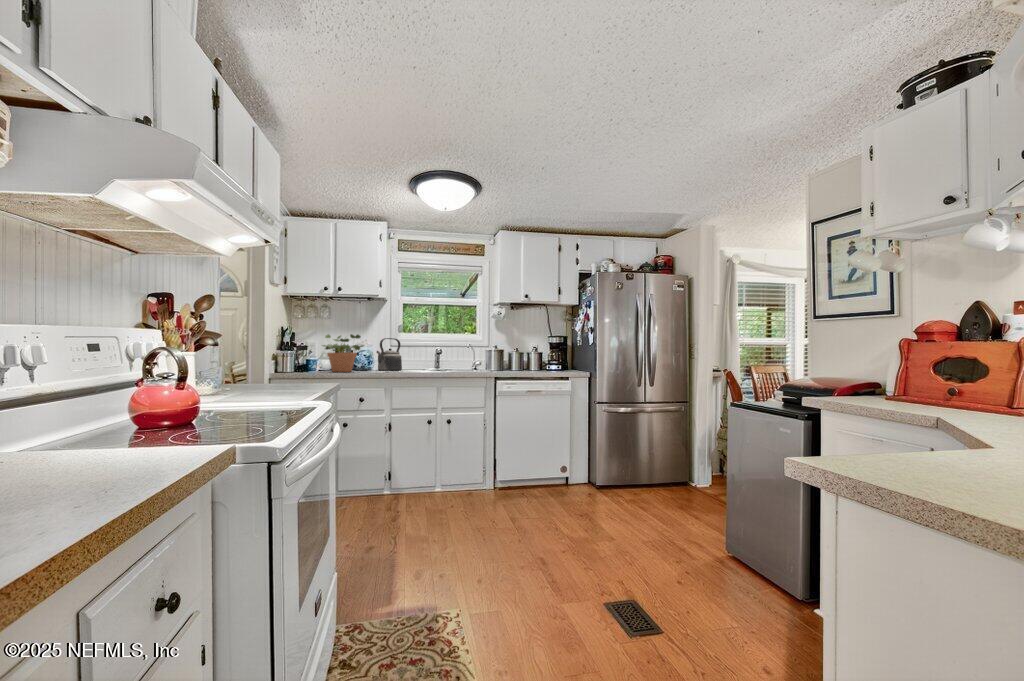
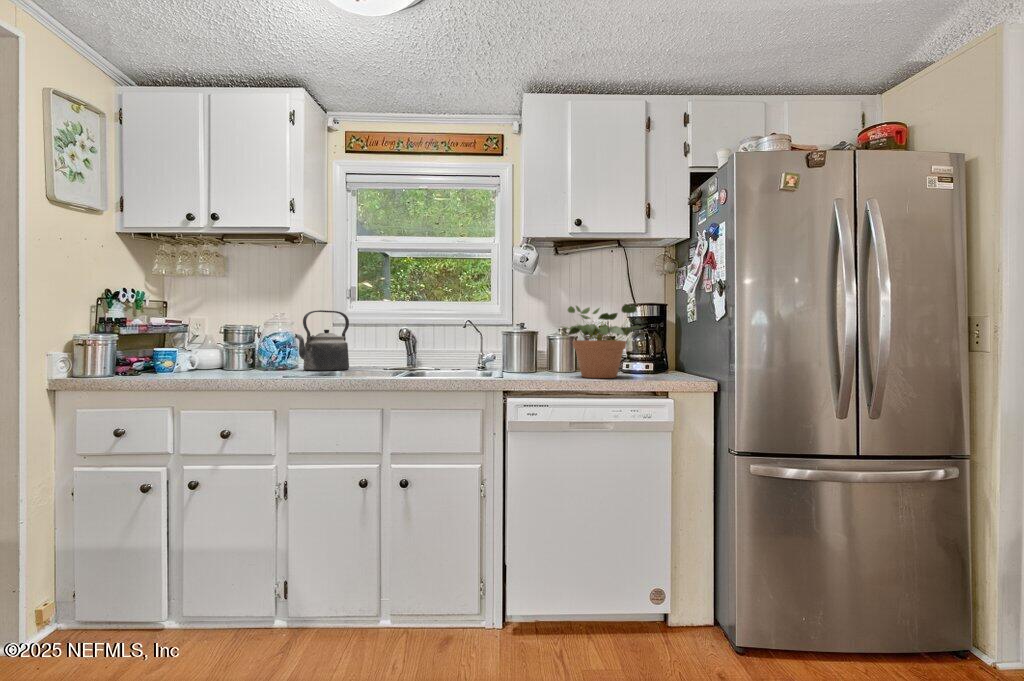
potted plant: present [322,334,364,372] -> present [564,304,644,378]

